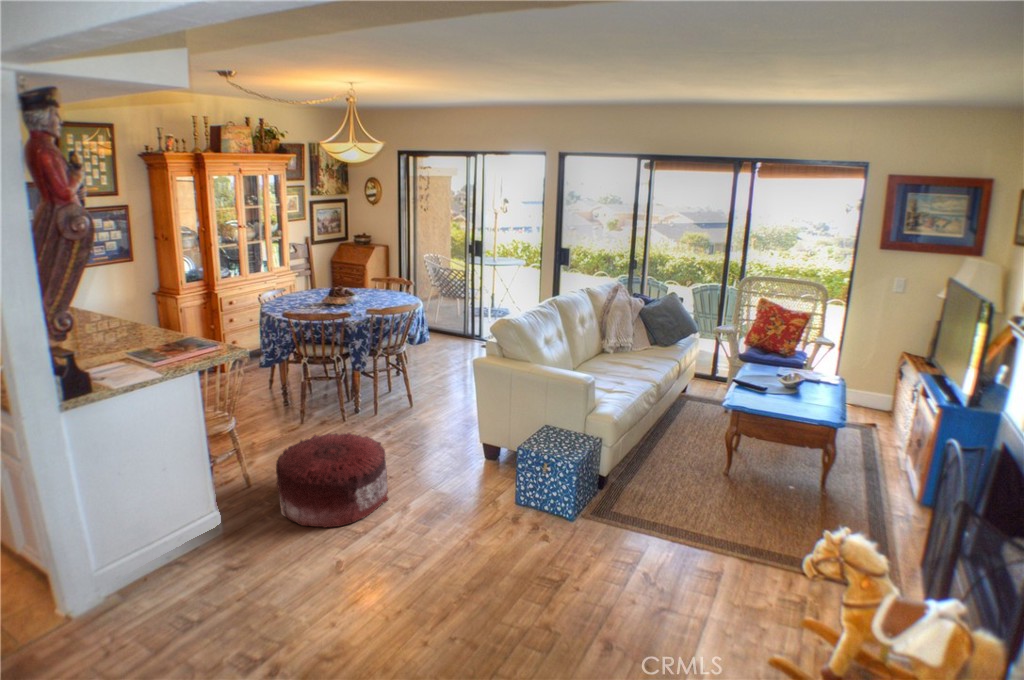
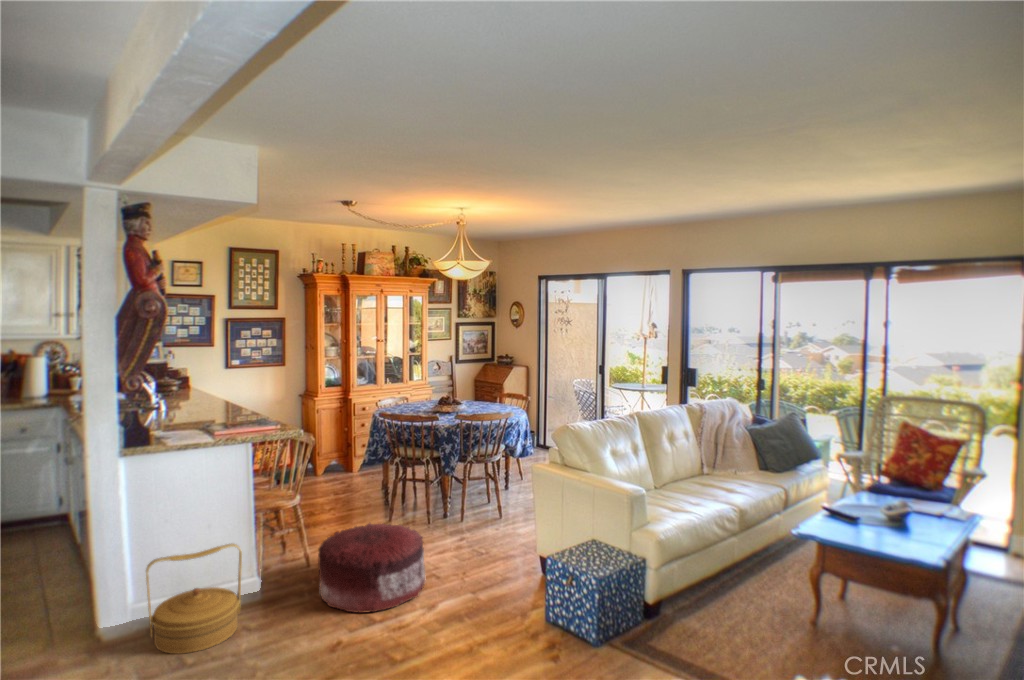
woven basket: none [102,484,215,611] -> present [146,544,242,654]

